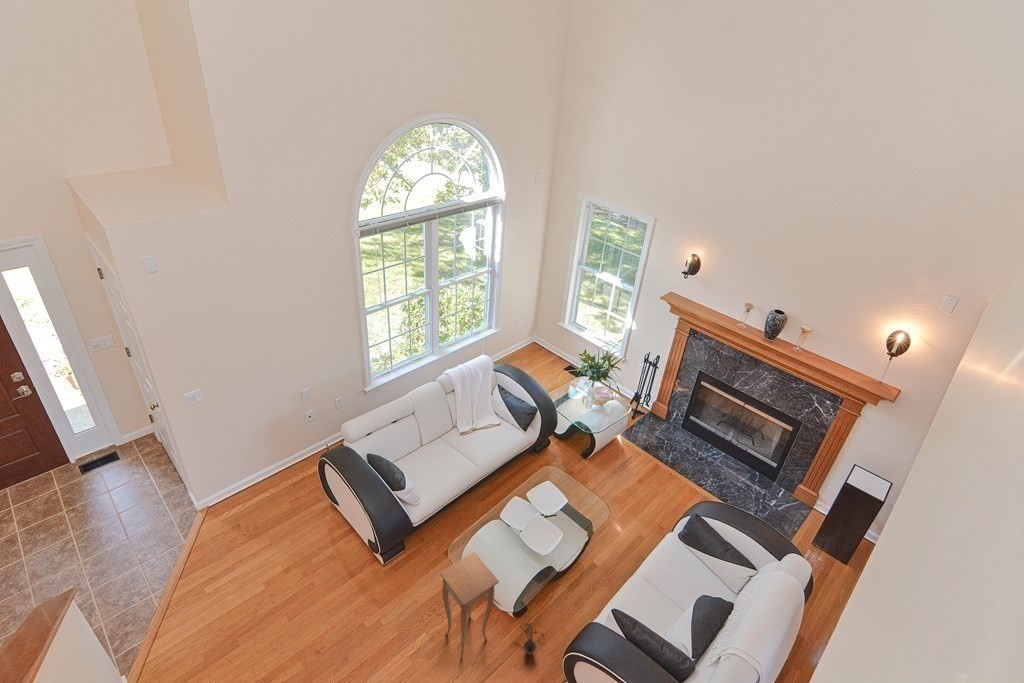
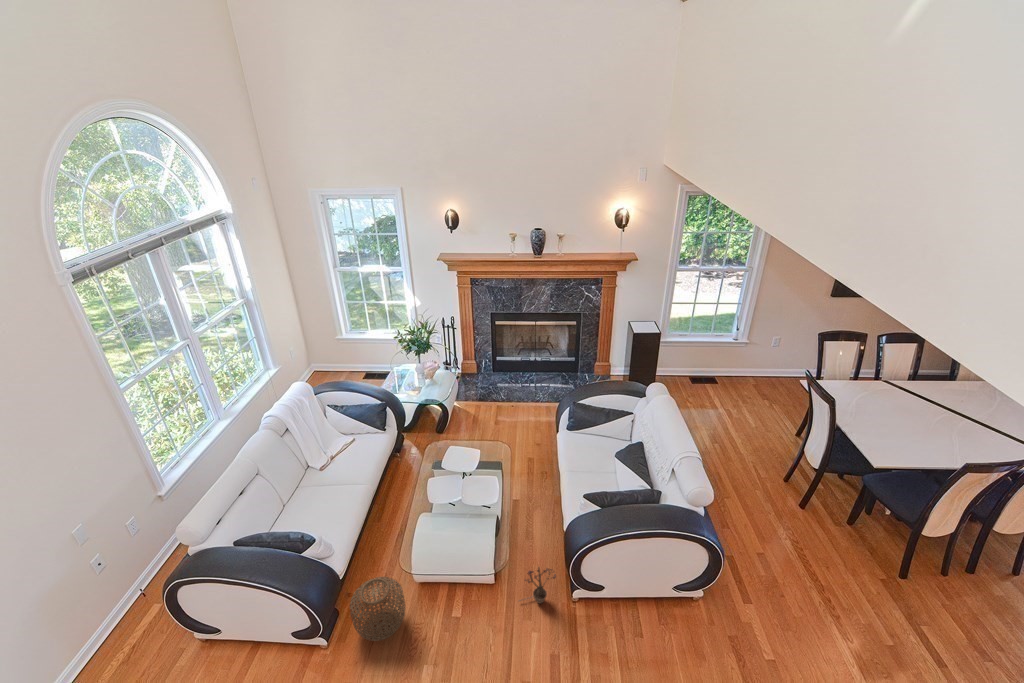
woven basket: none [399,538,441,586] -> present [350,577,405,641]
side table: present [440,552,499,659] -> none [442,535,501,660]

